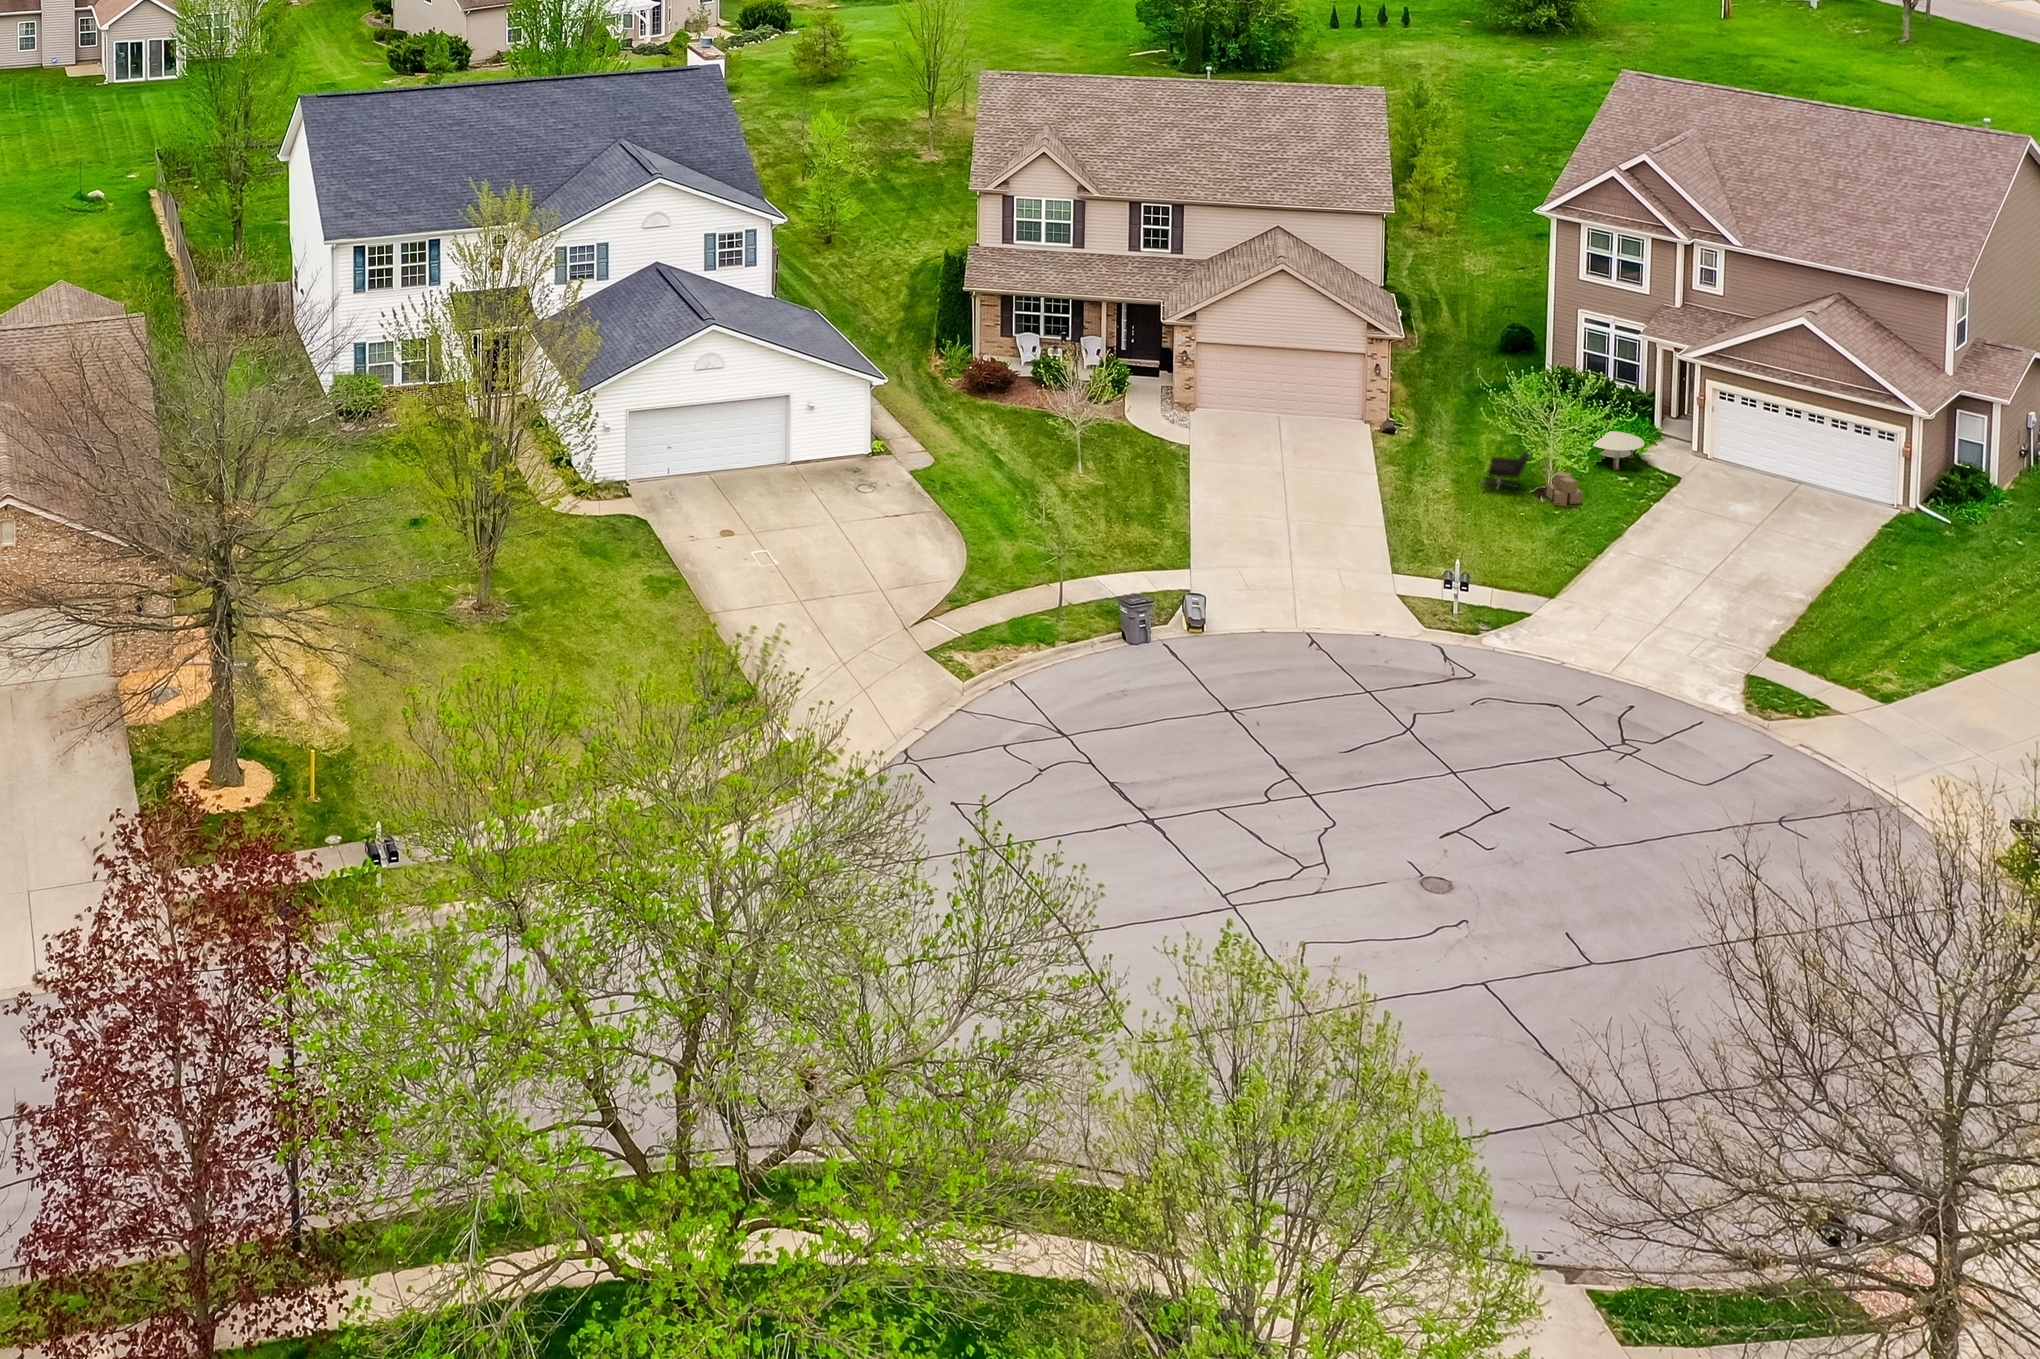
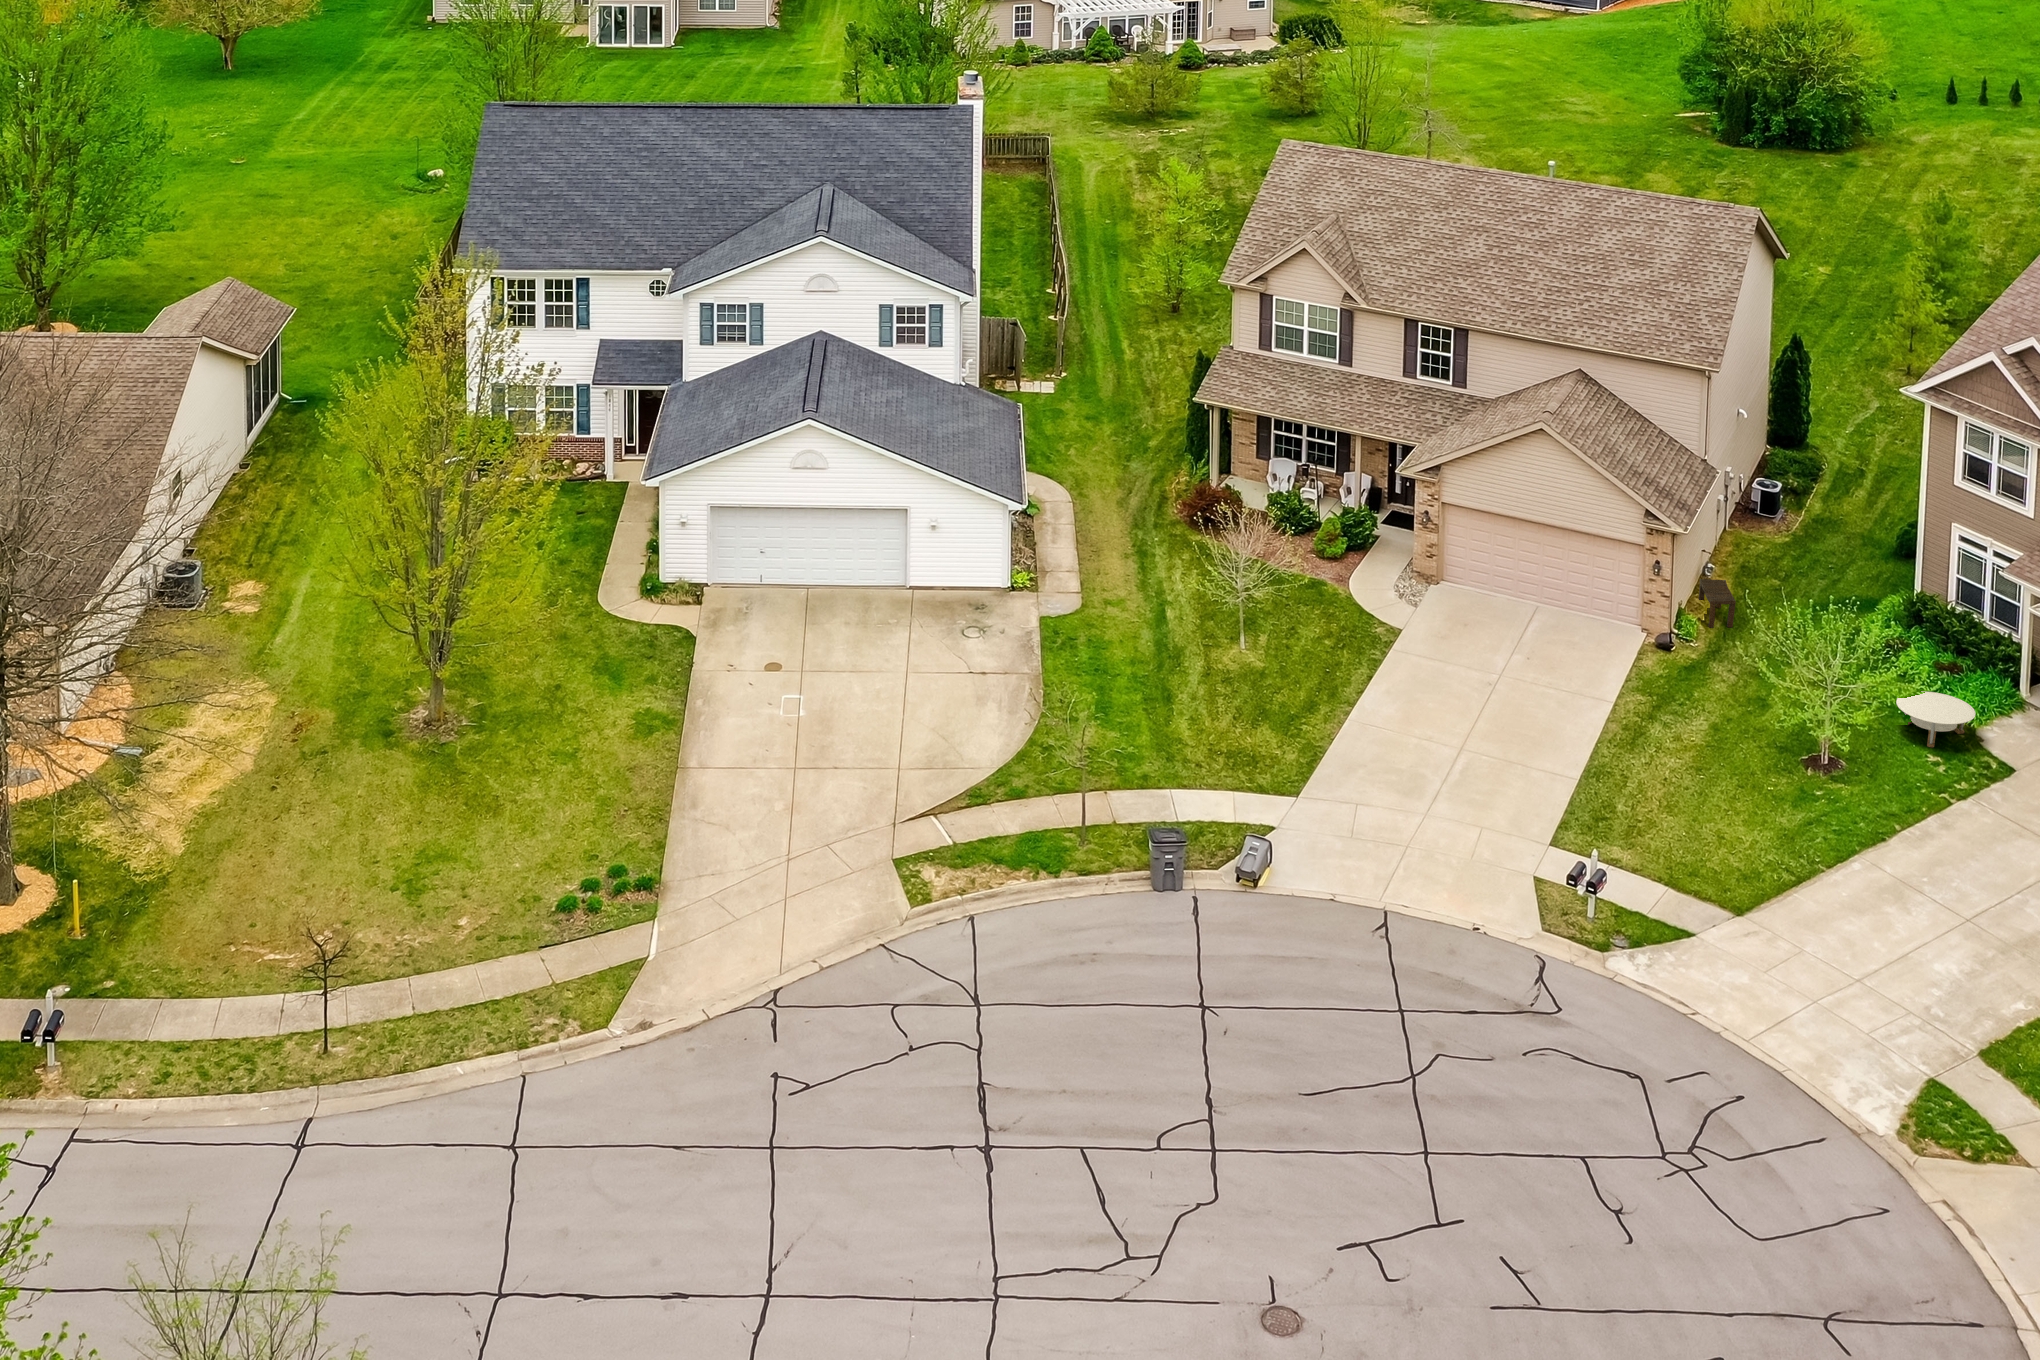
bench: none [1396,375,1432,412] -> present [1699,579,1736,628]
lounge chair: present [1487,451,1529,486] -> none [1734,706,1801,752]
cardboard box: present [1546,471,1583,506] -> none [1811,740,1854,789]

